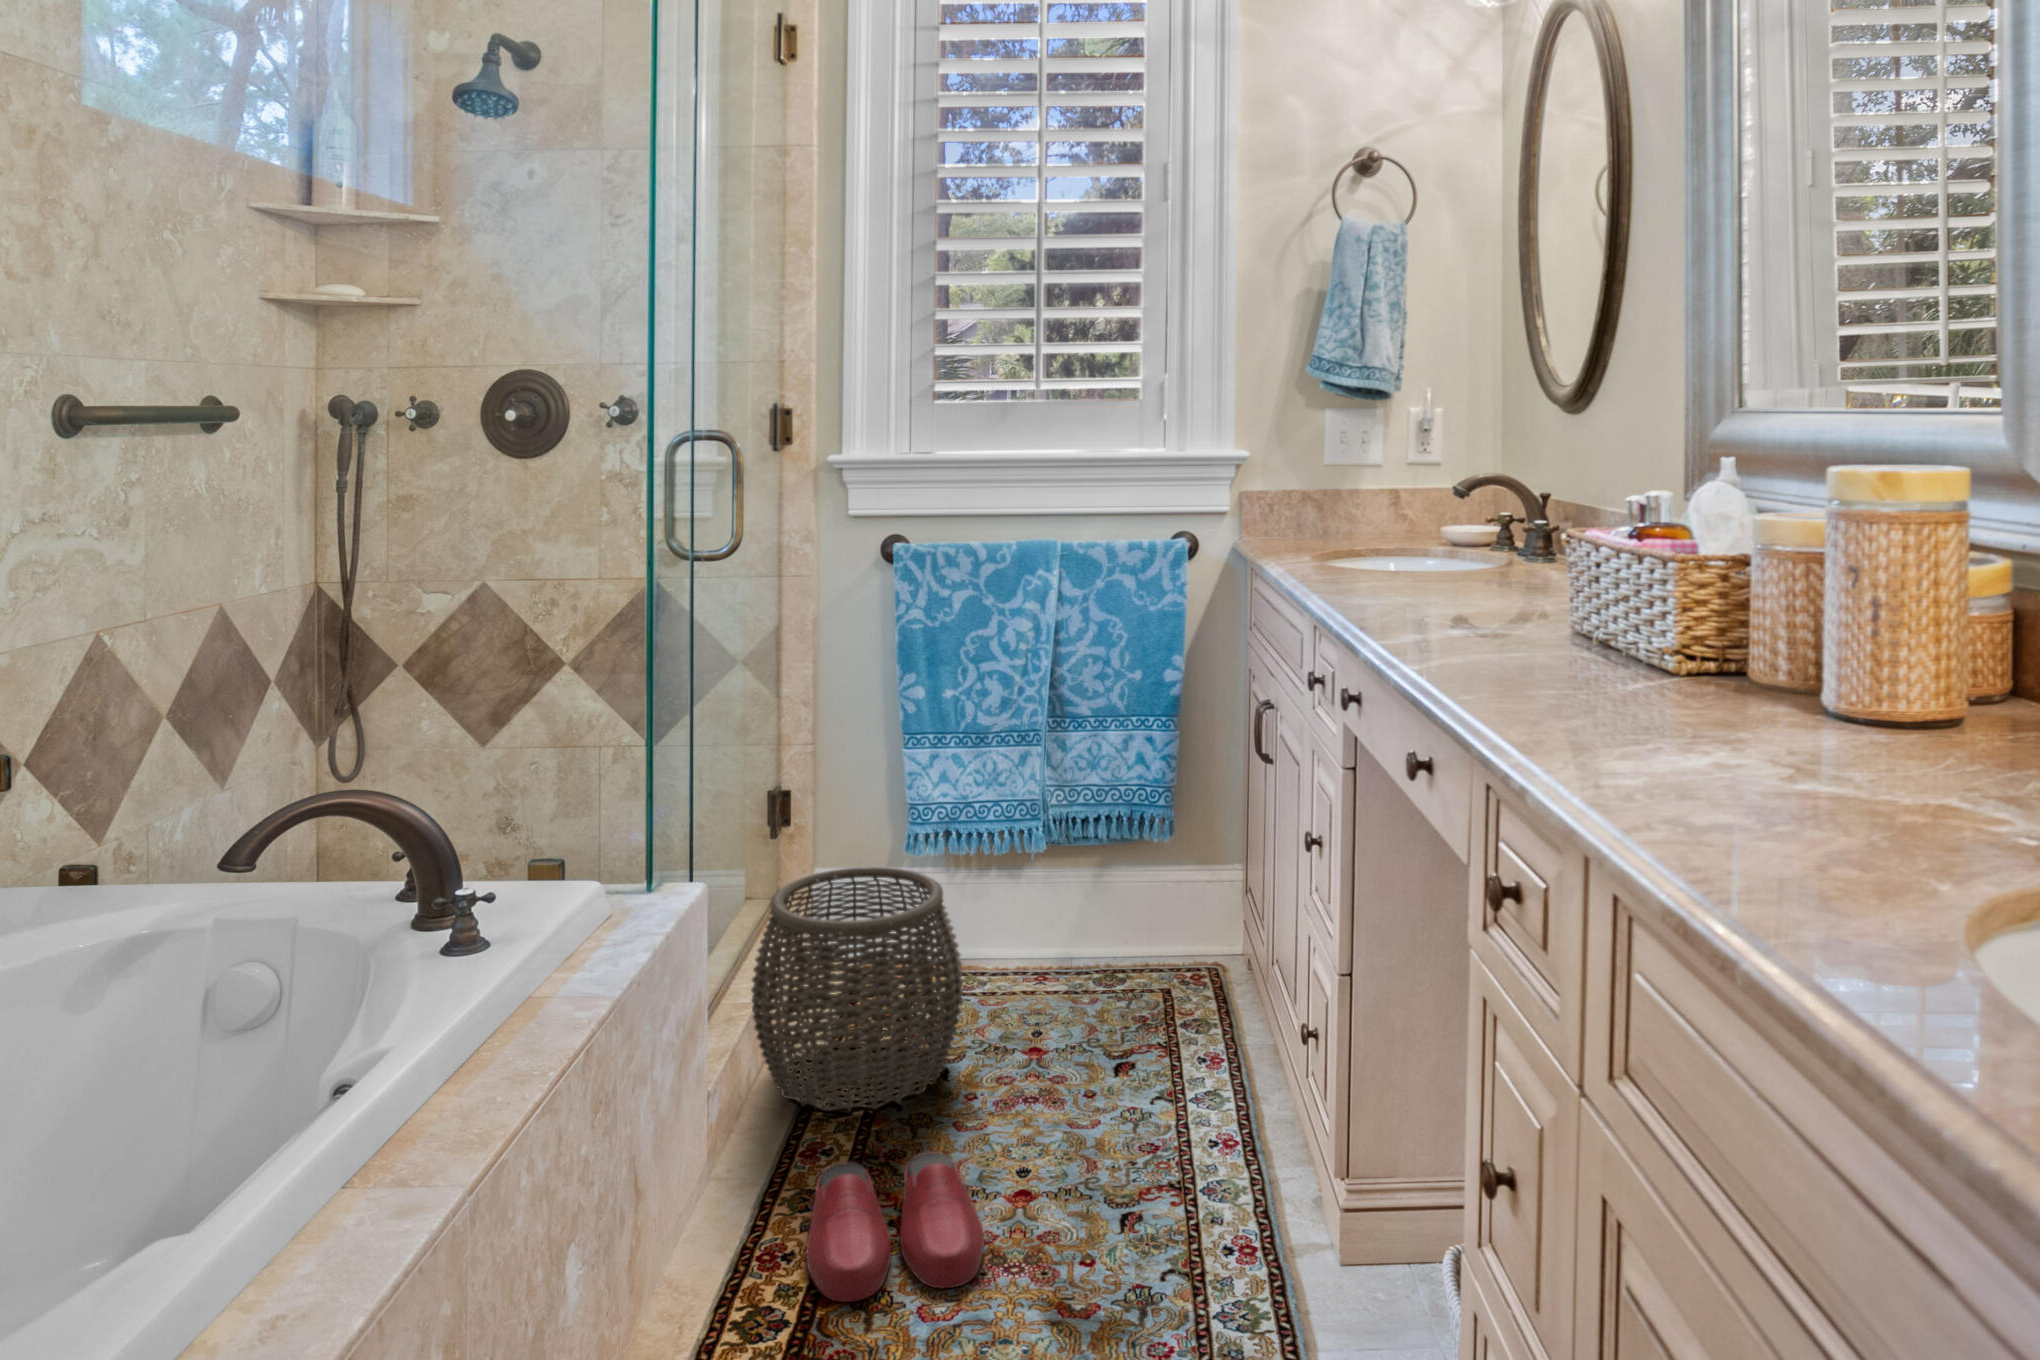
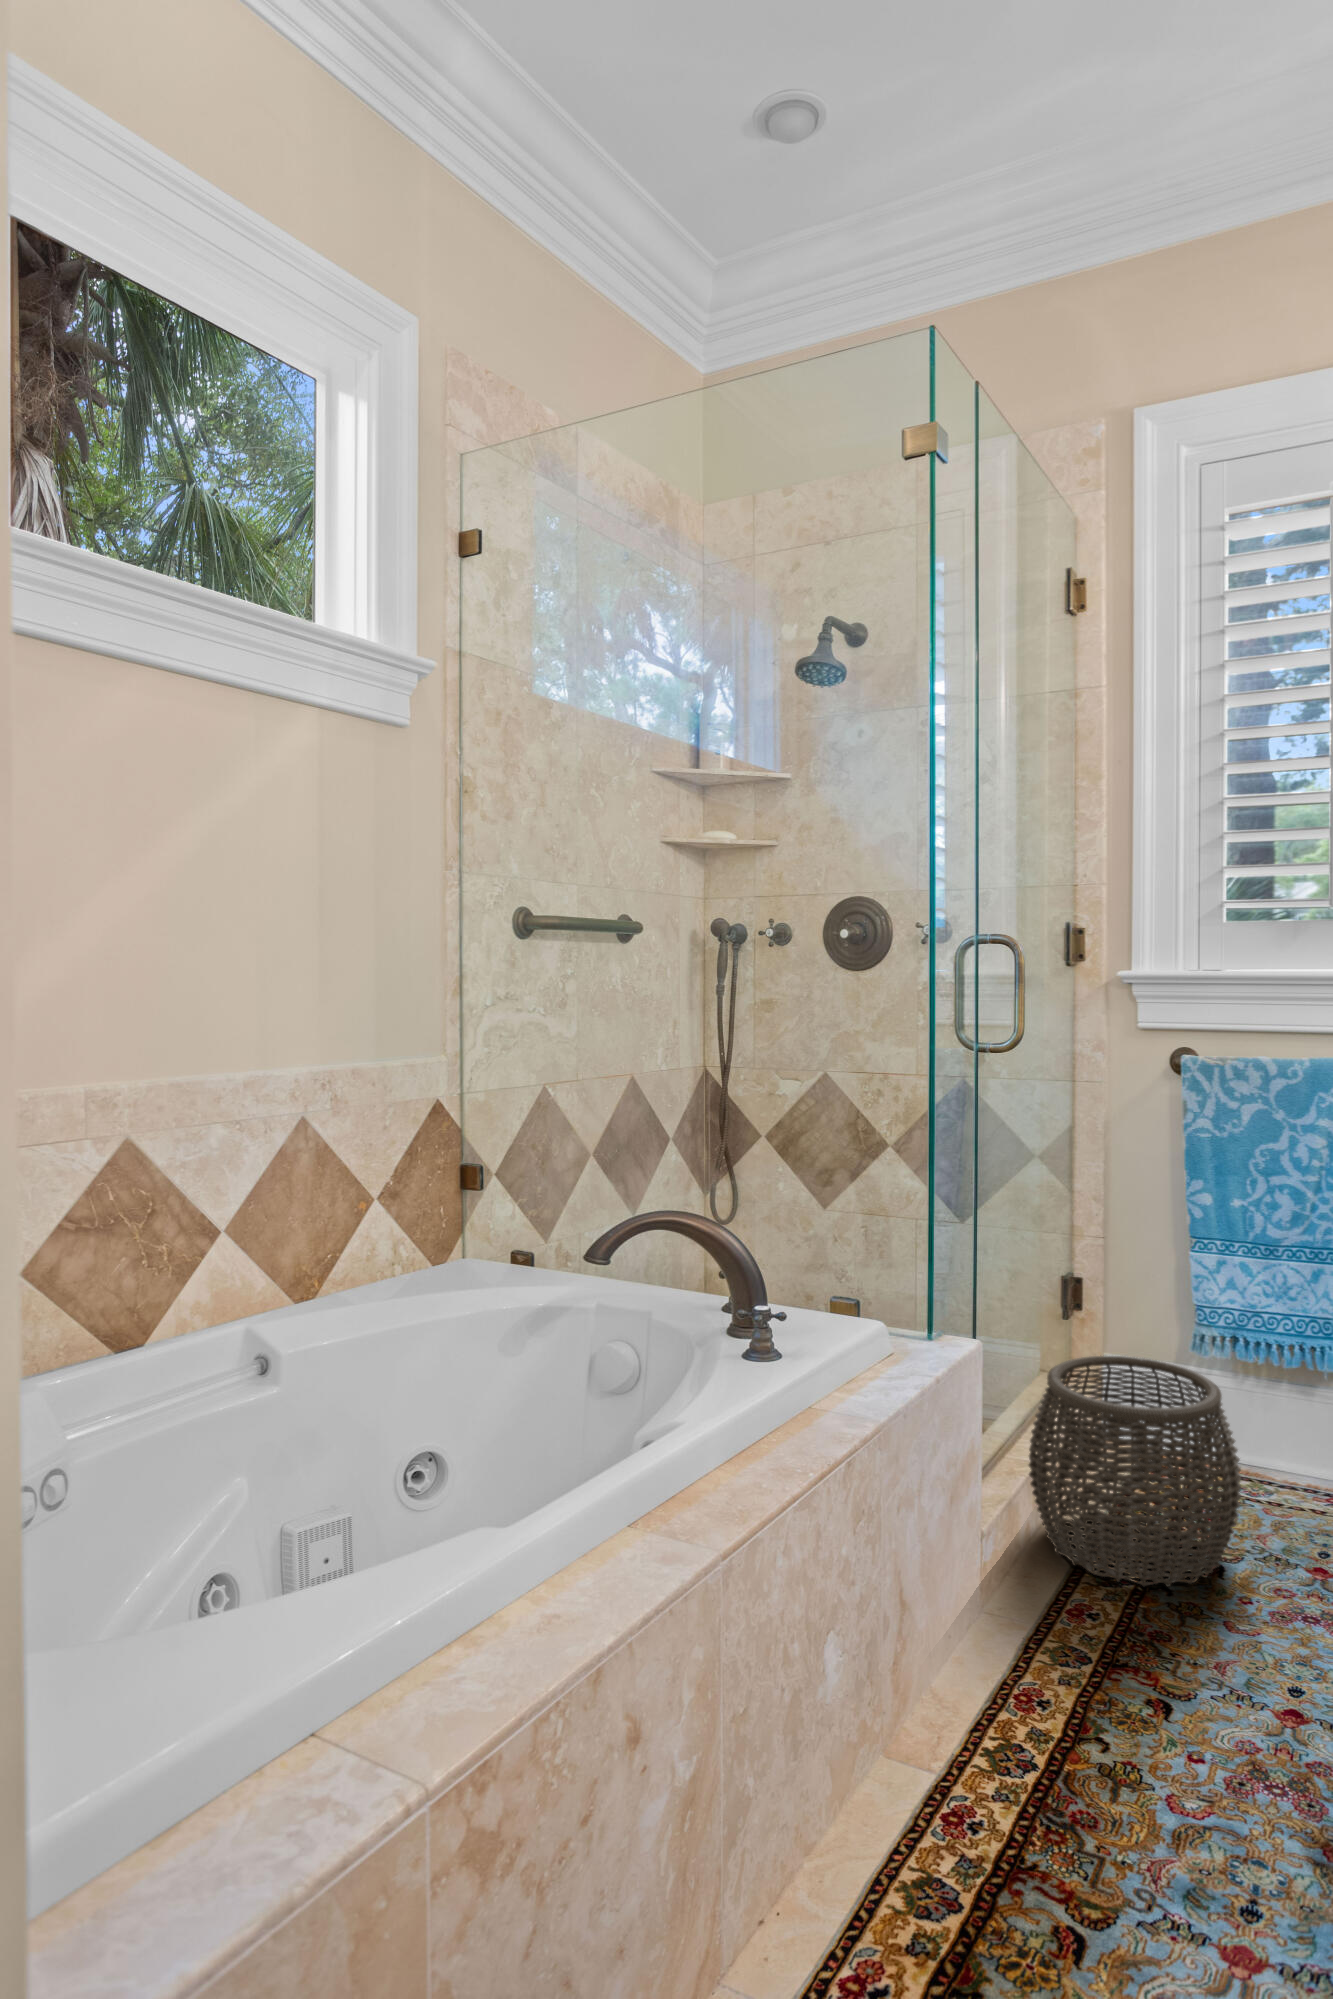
slippers: present [807,1151,983,1302] -> none [1061,1627,1245,1787]

